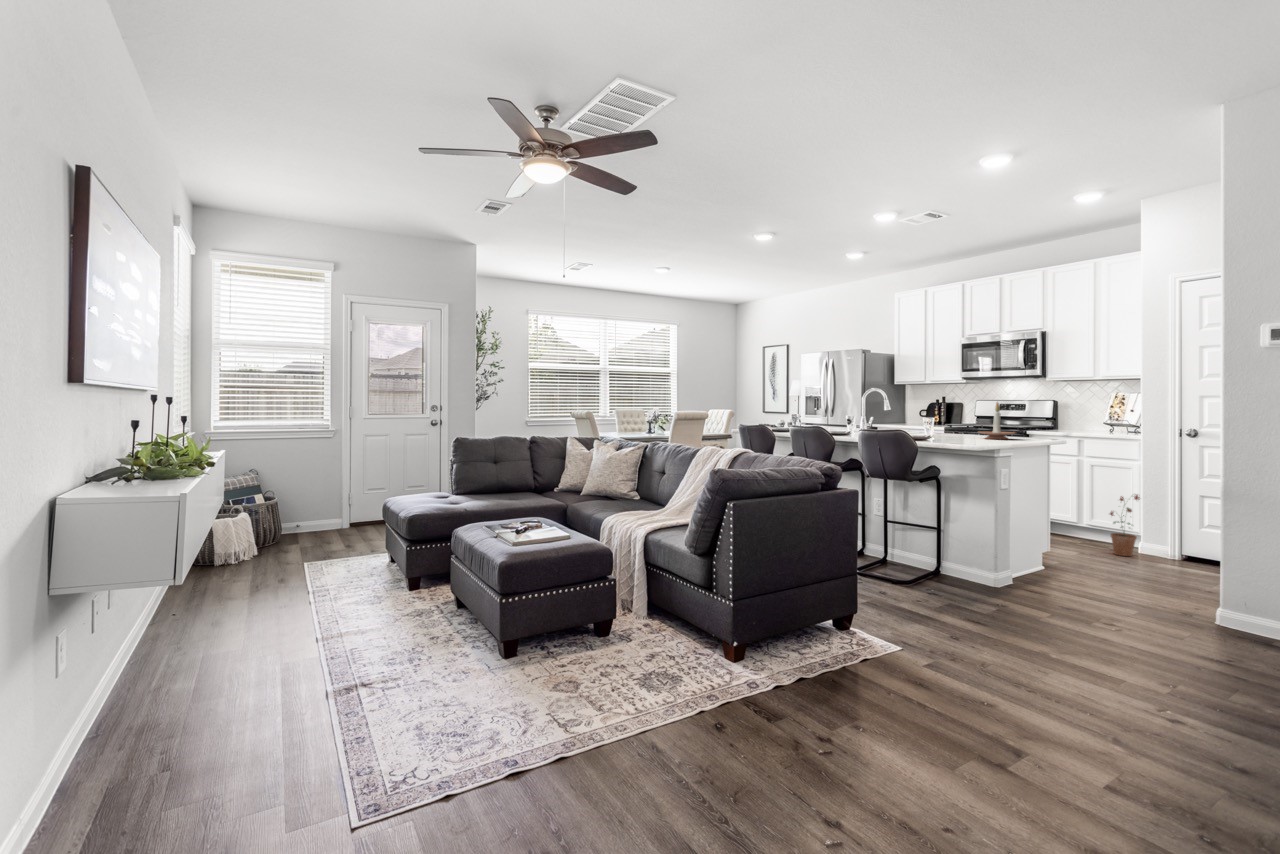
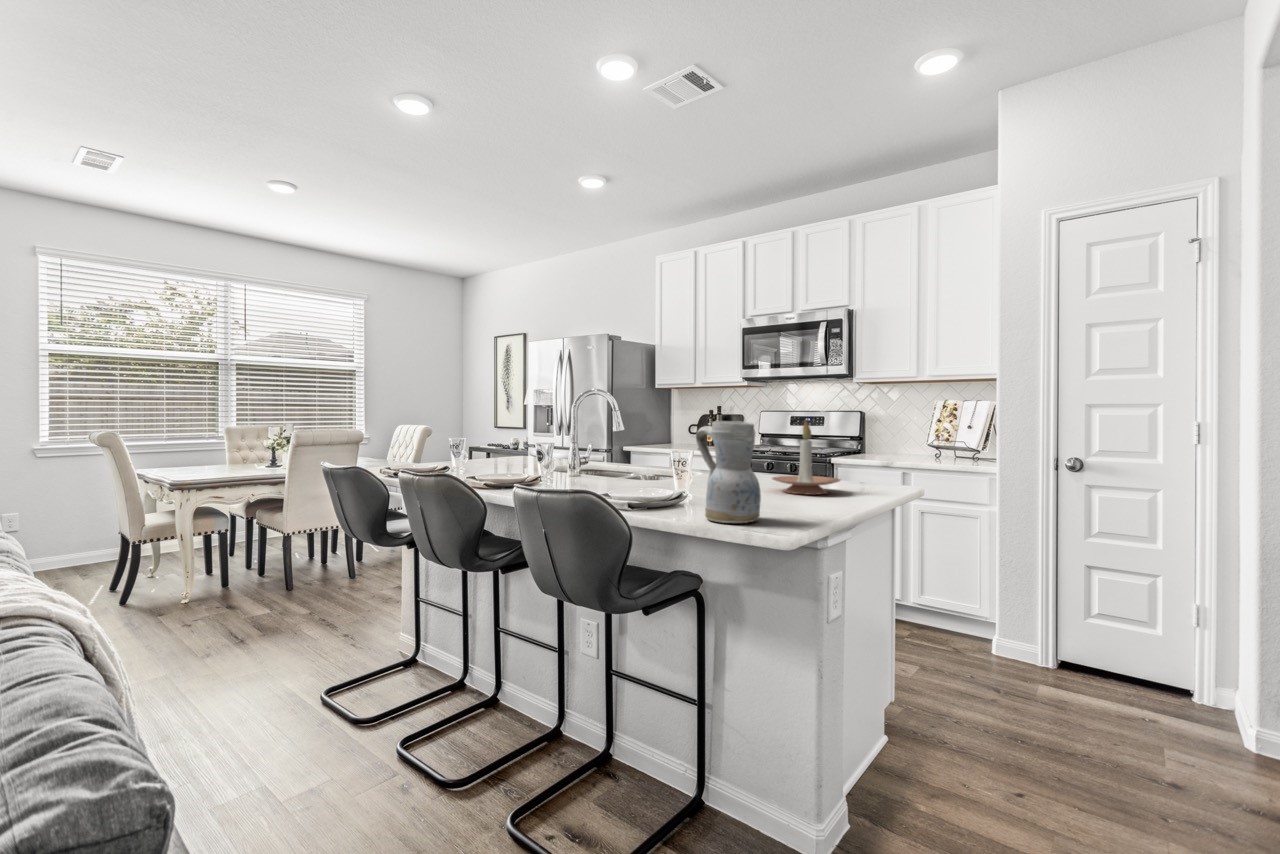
ceramic pitcher: none [939,400,969,442] -> present [696,421,761,523]
potted plant: present [1110,495,1140,556] -> none [957,562,1004,665]

